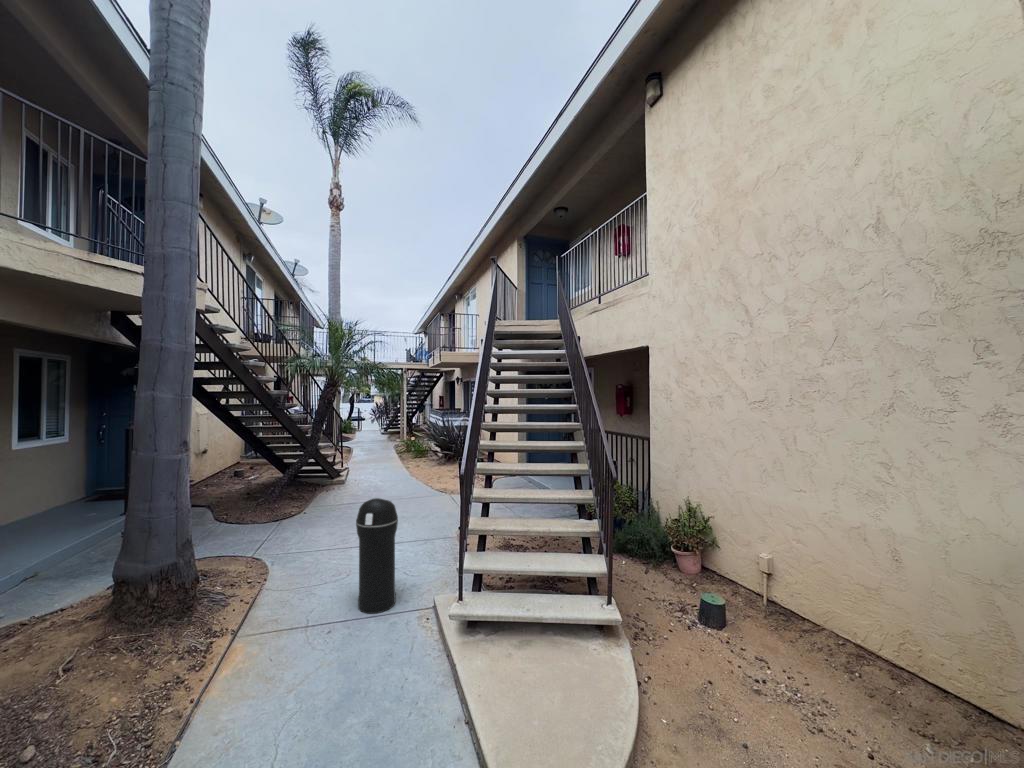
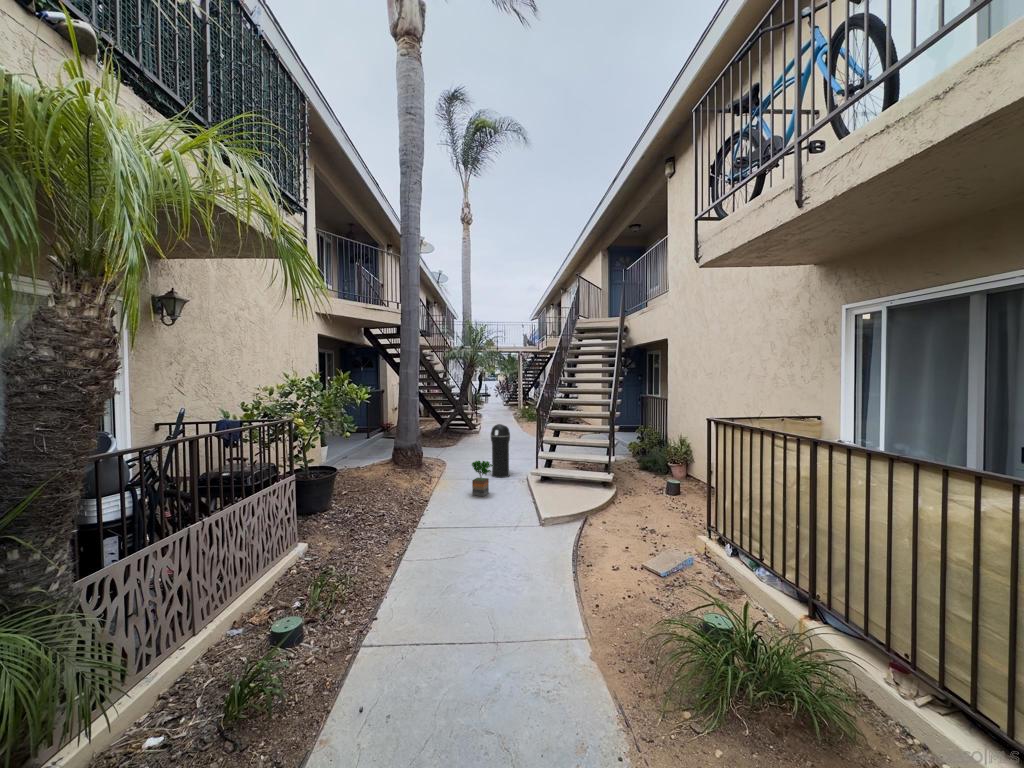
potted tree: none [294,619,356,729] -> present [472,461,492,496]

